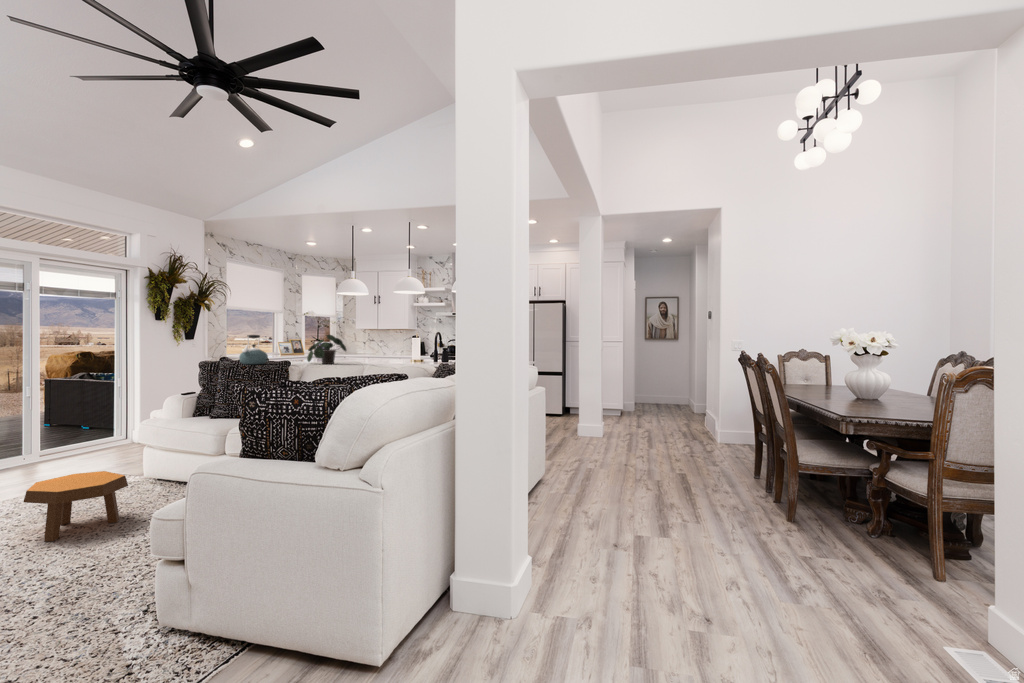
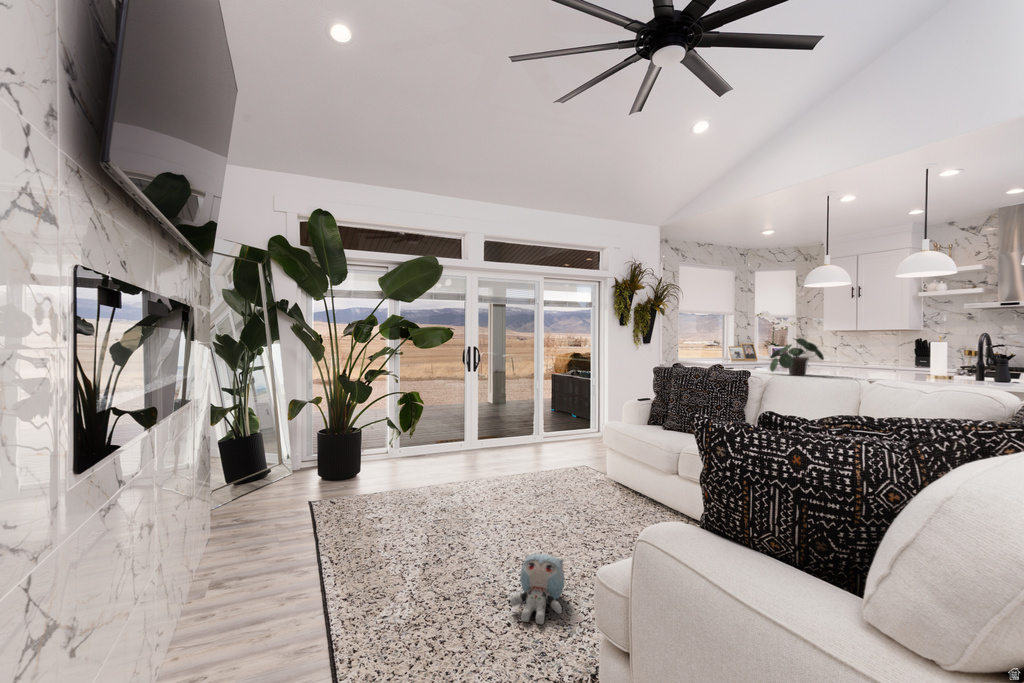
kettle: present [239,335,268,365] -> none [693,339,724,372]
footstool: present [24,471,128,542] -> none [518,466,592,528]
plush toy: none [37,543,105,610] -> present [510,554,564,624]

